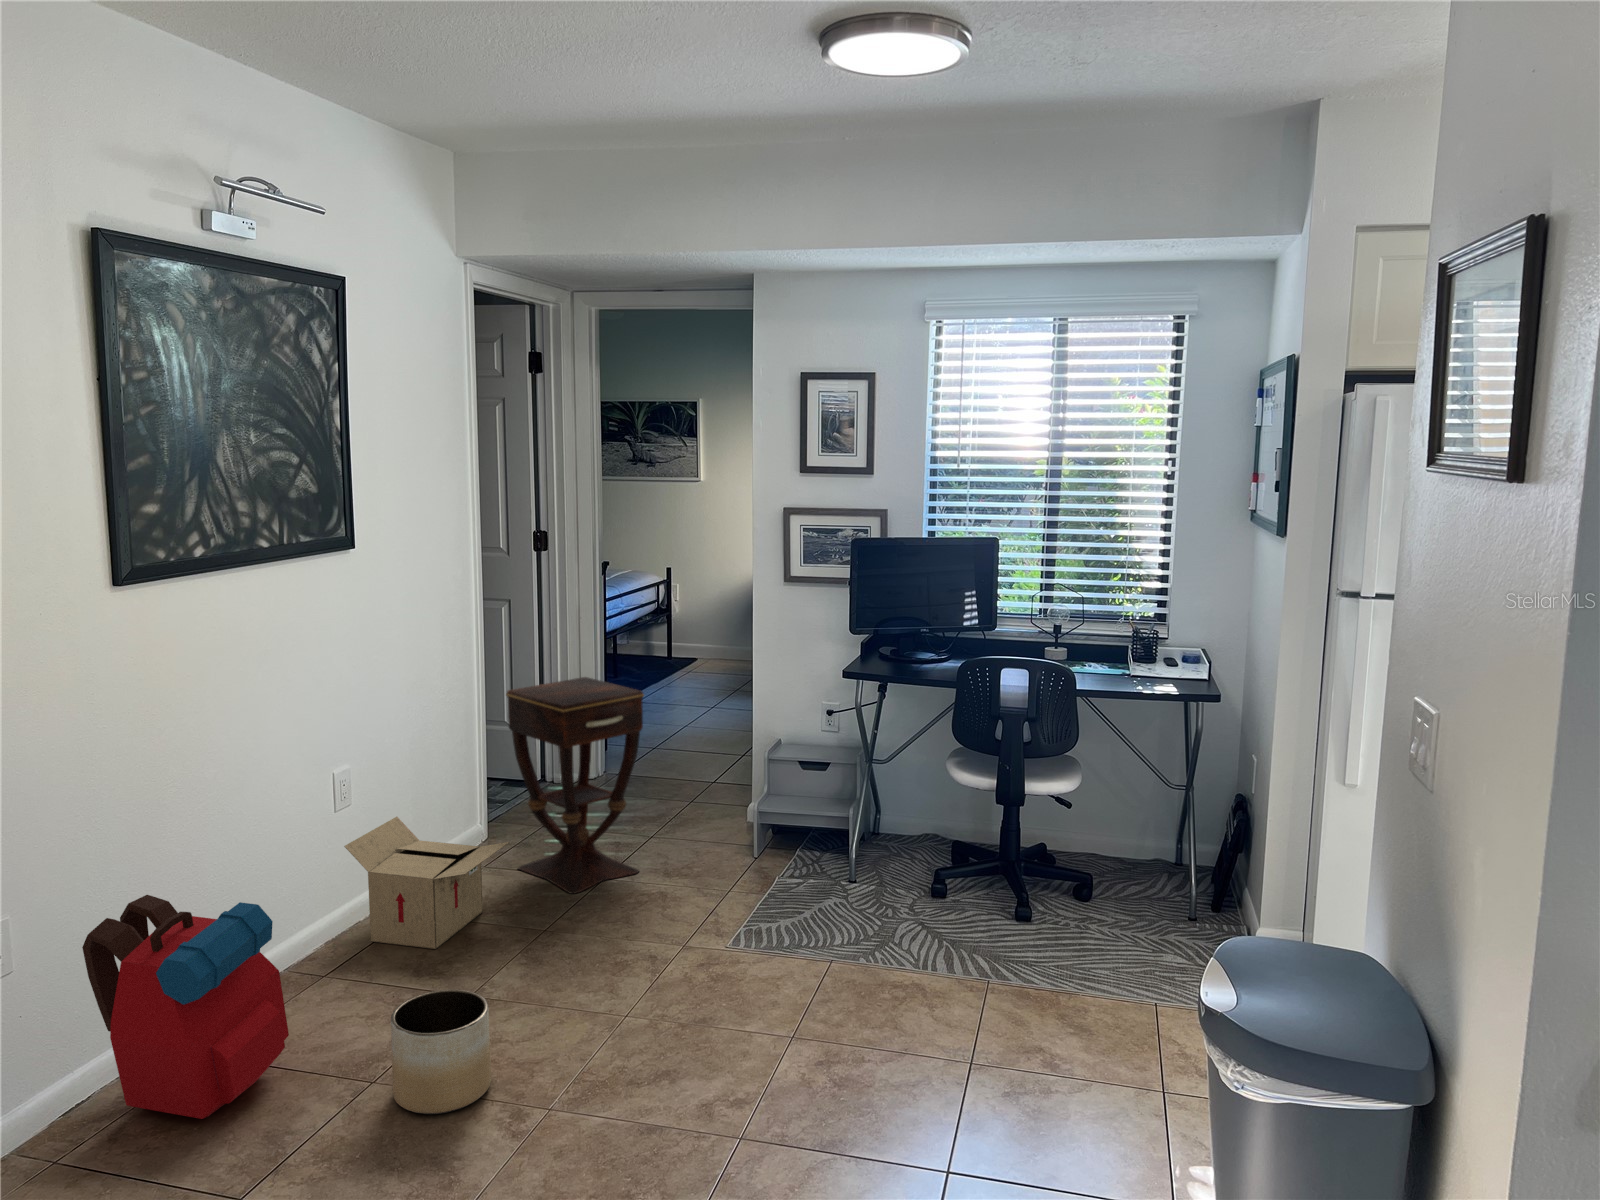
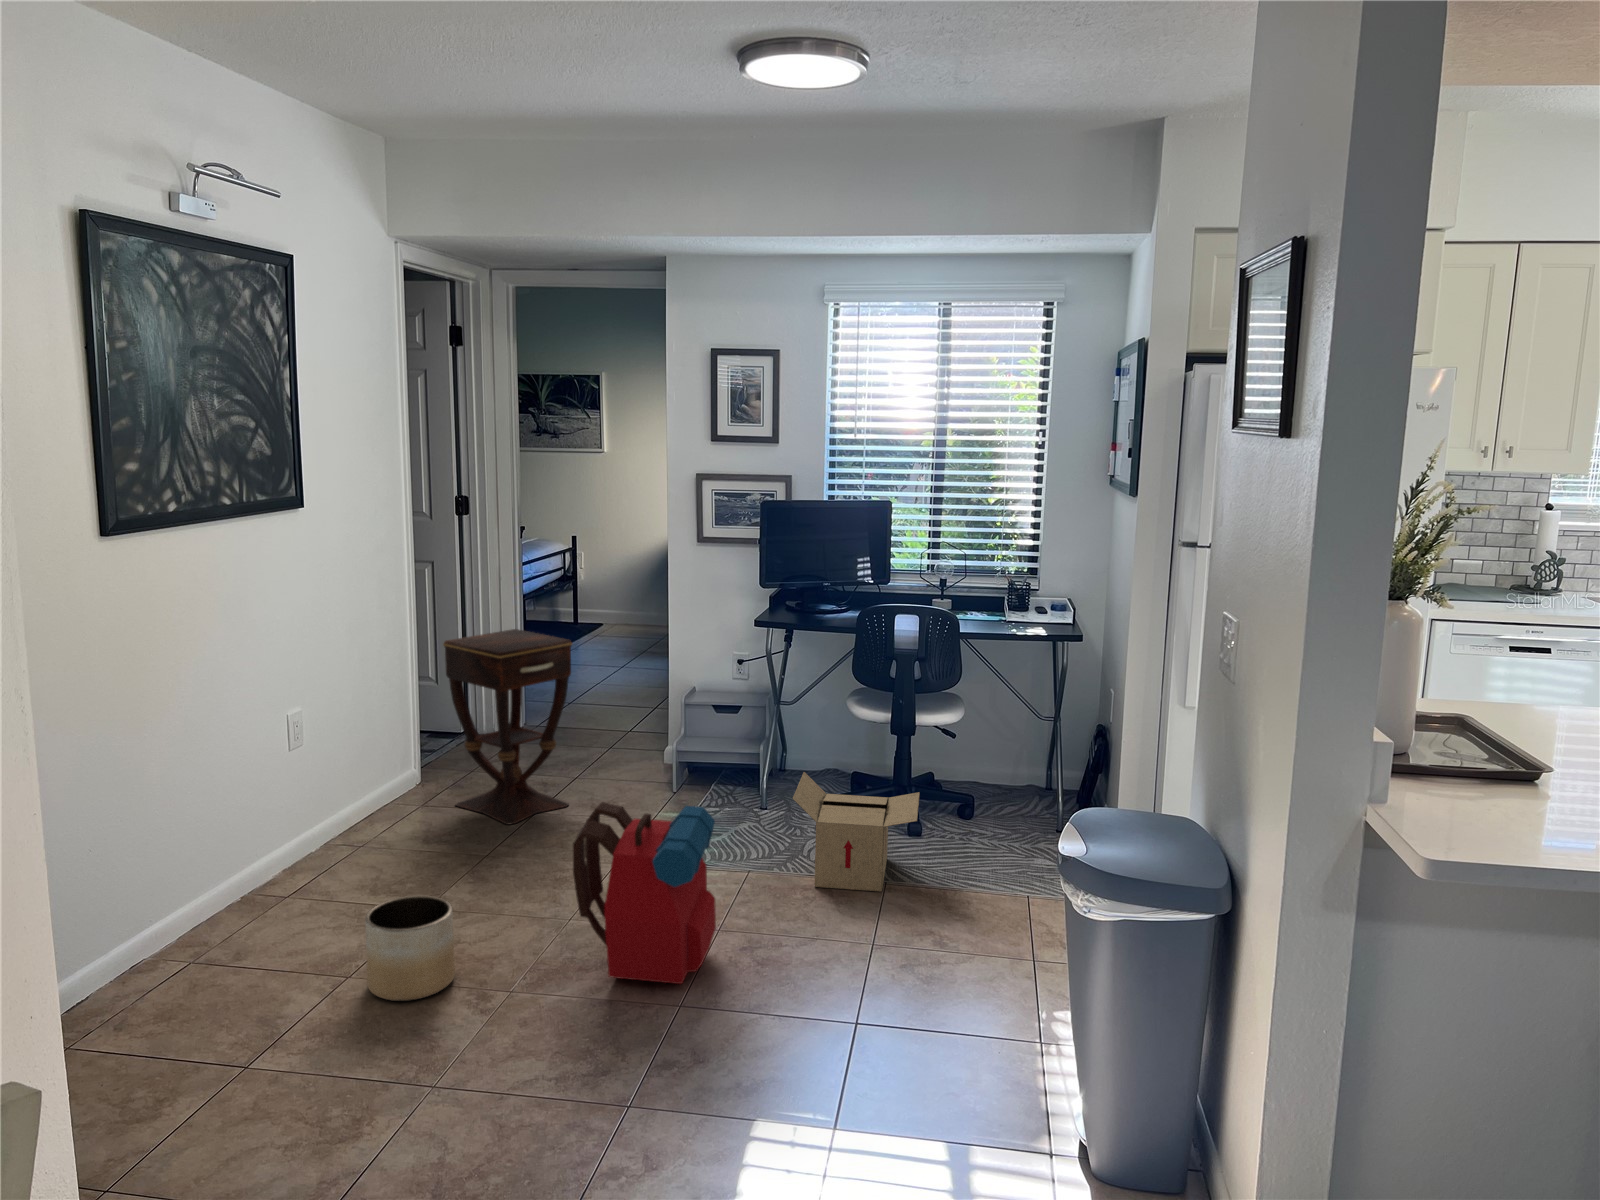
cardboard box: present [344,817,509,949] -> present [793,772,920,892]
backpack: present [82,895,289,1119] -> present [573,802,716,984]

